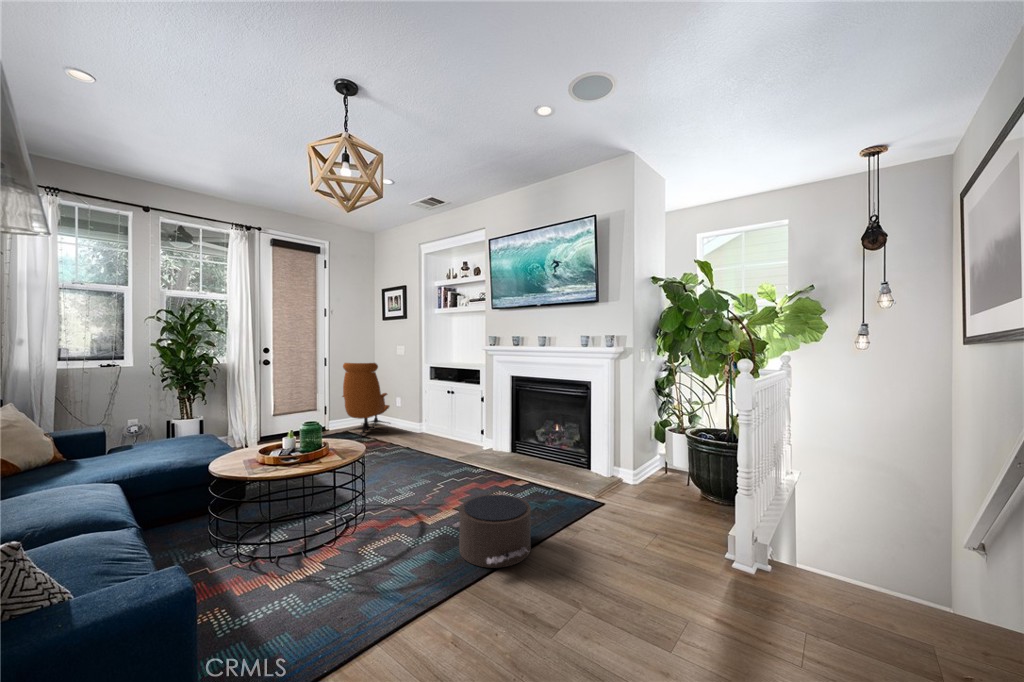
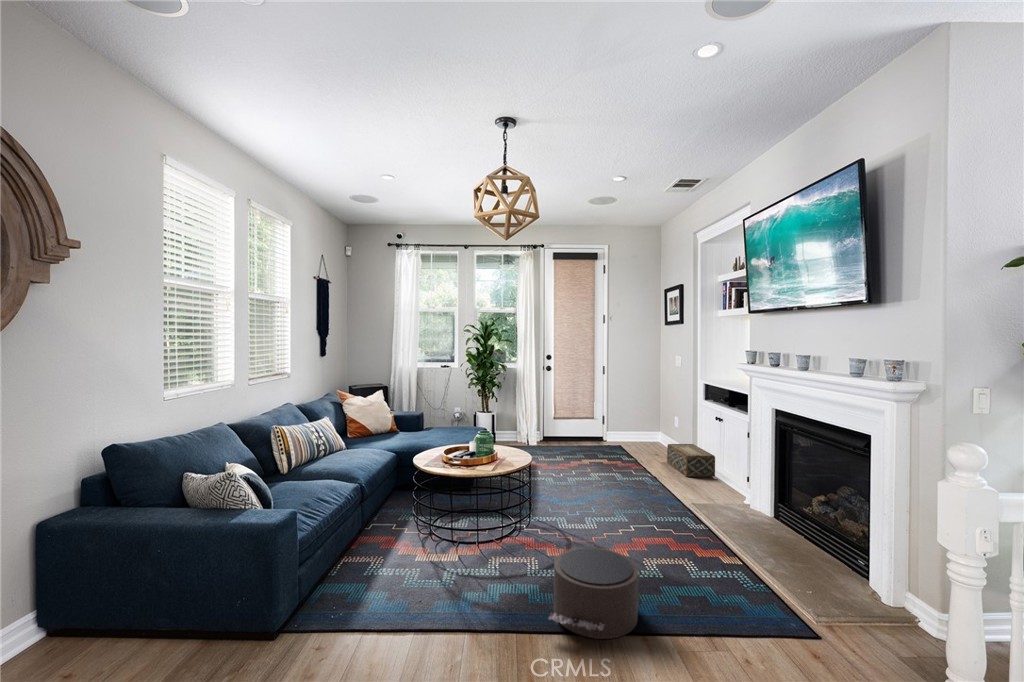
lounge chair: present [342,363,390,437] -> none [605,373,671,455]
woven basket: none [405,417,449,442] -> present [667,444,715,477]

